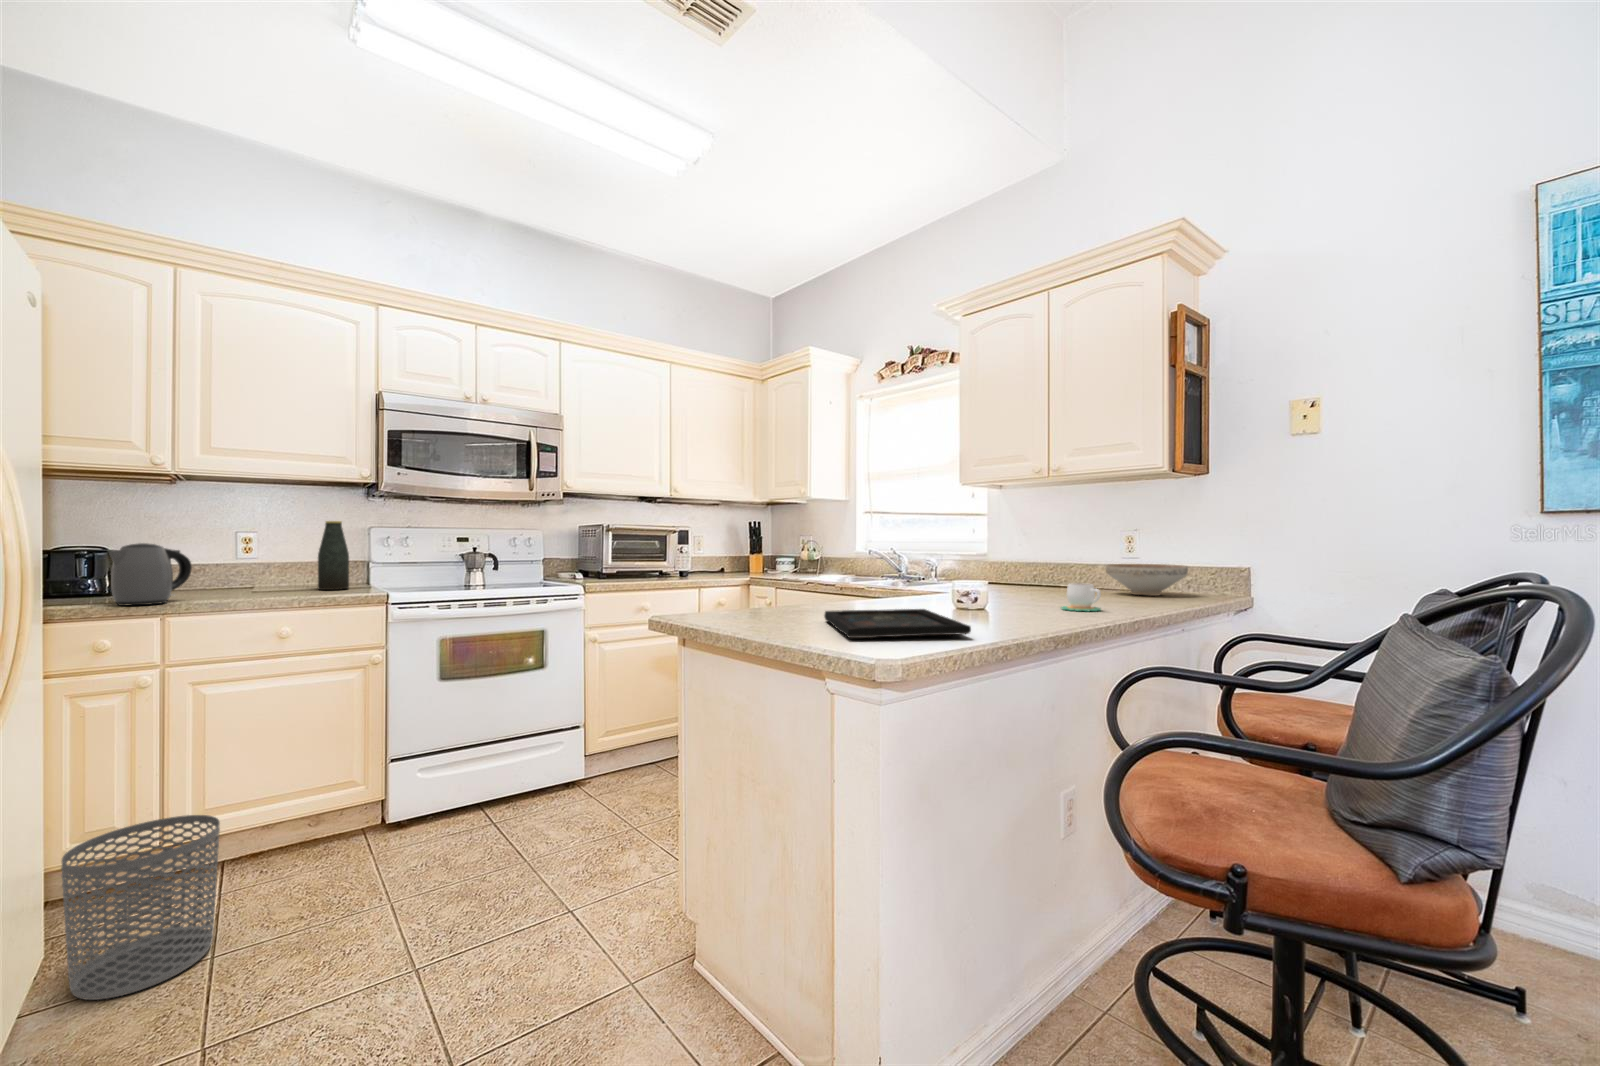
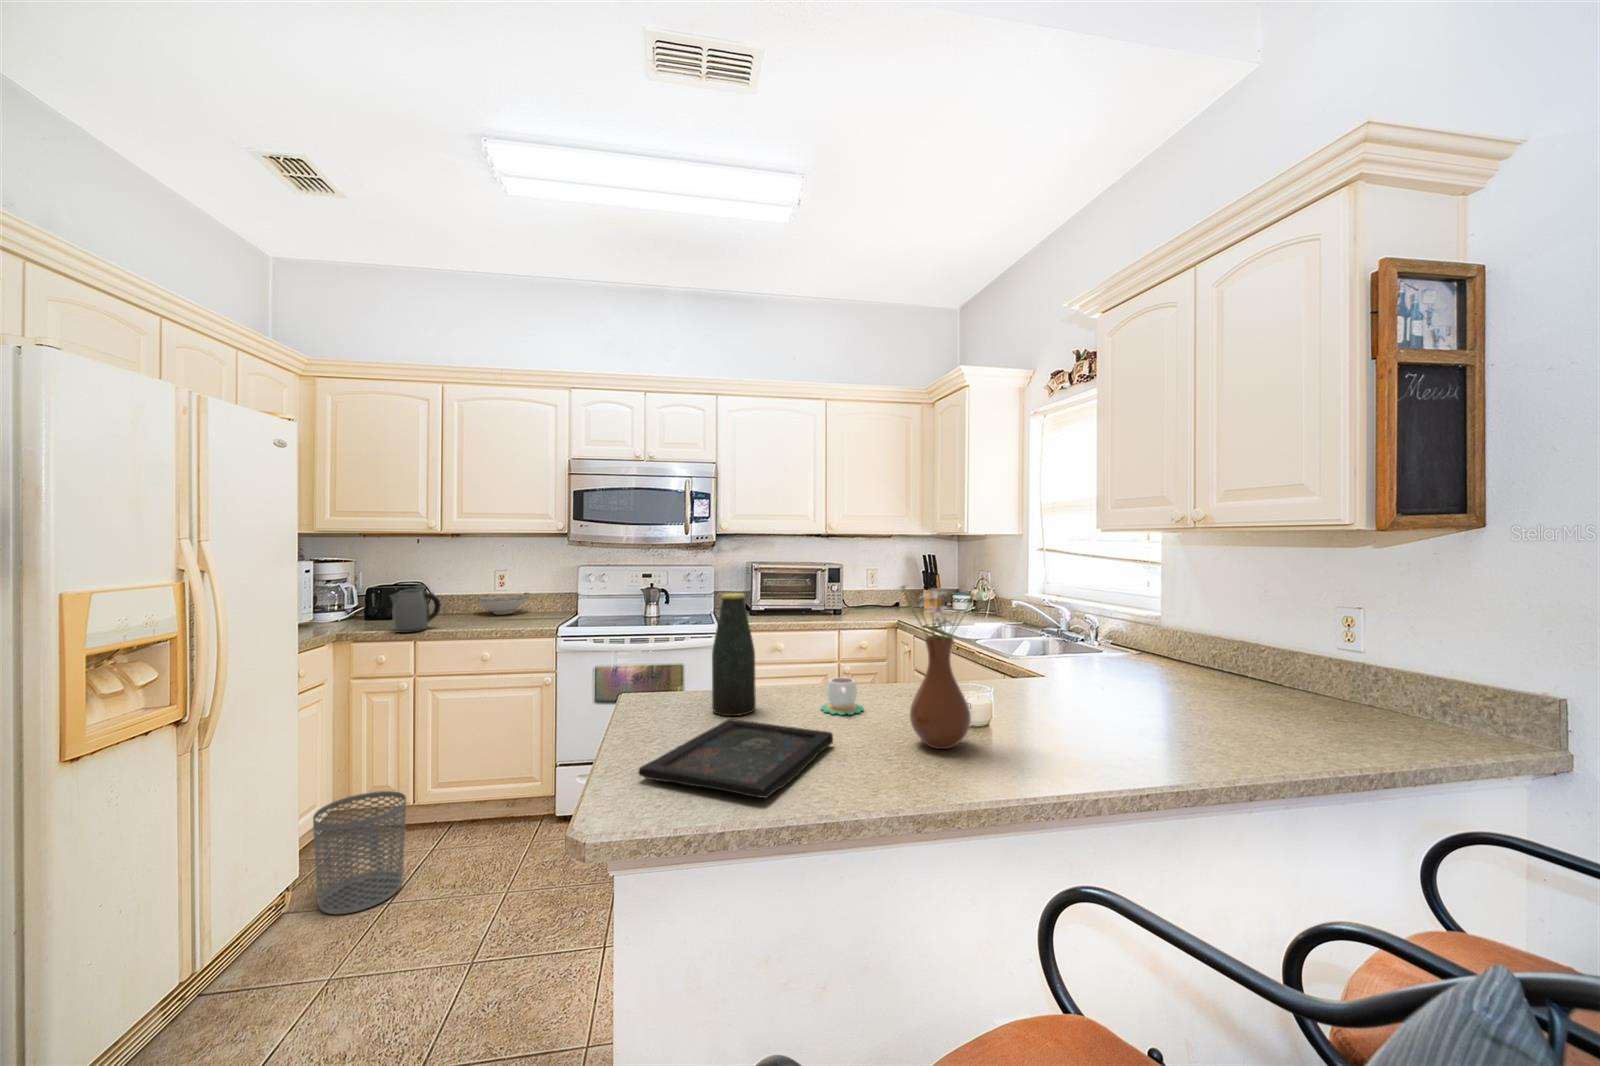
vase: none [952,488,1021,616] -> present [894,582,980,749]
bottle: present [318,521,349,590] -> present [712,593,756,716]
decorative bowl: present [1106,564,1188,596] -> present [477,593,529,615]
mug: present [1061,583,1101,612] -> present [821,677,864,715]

